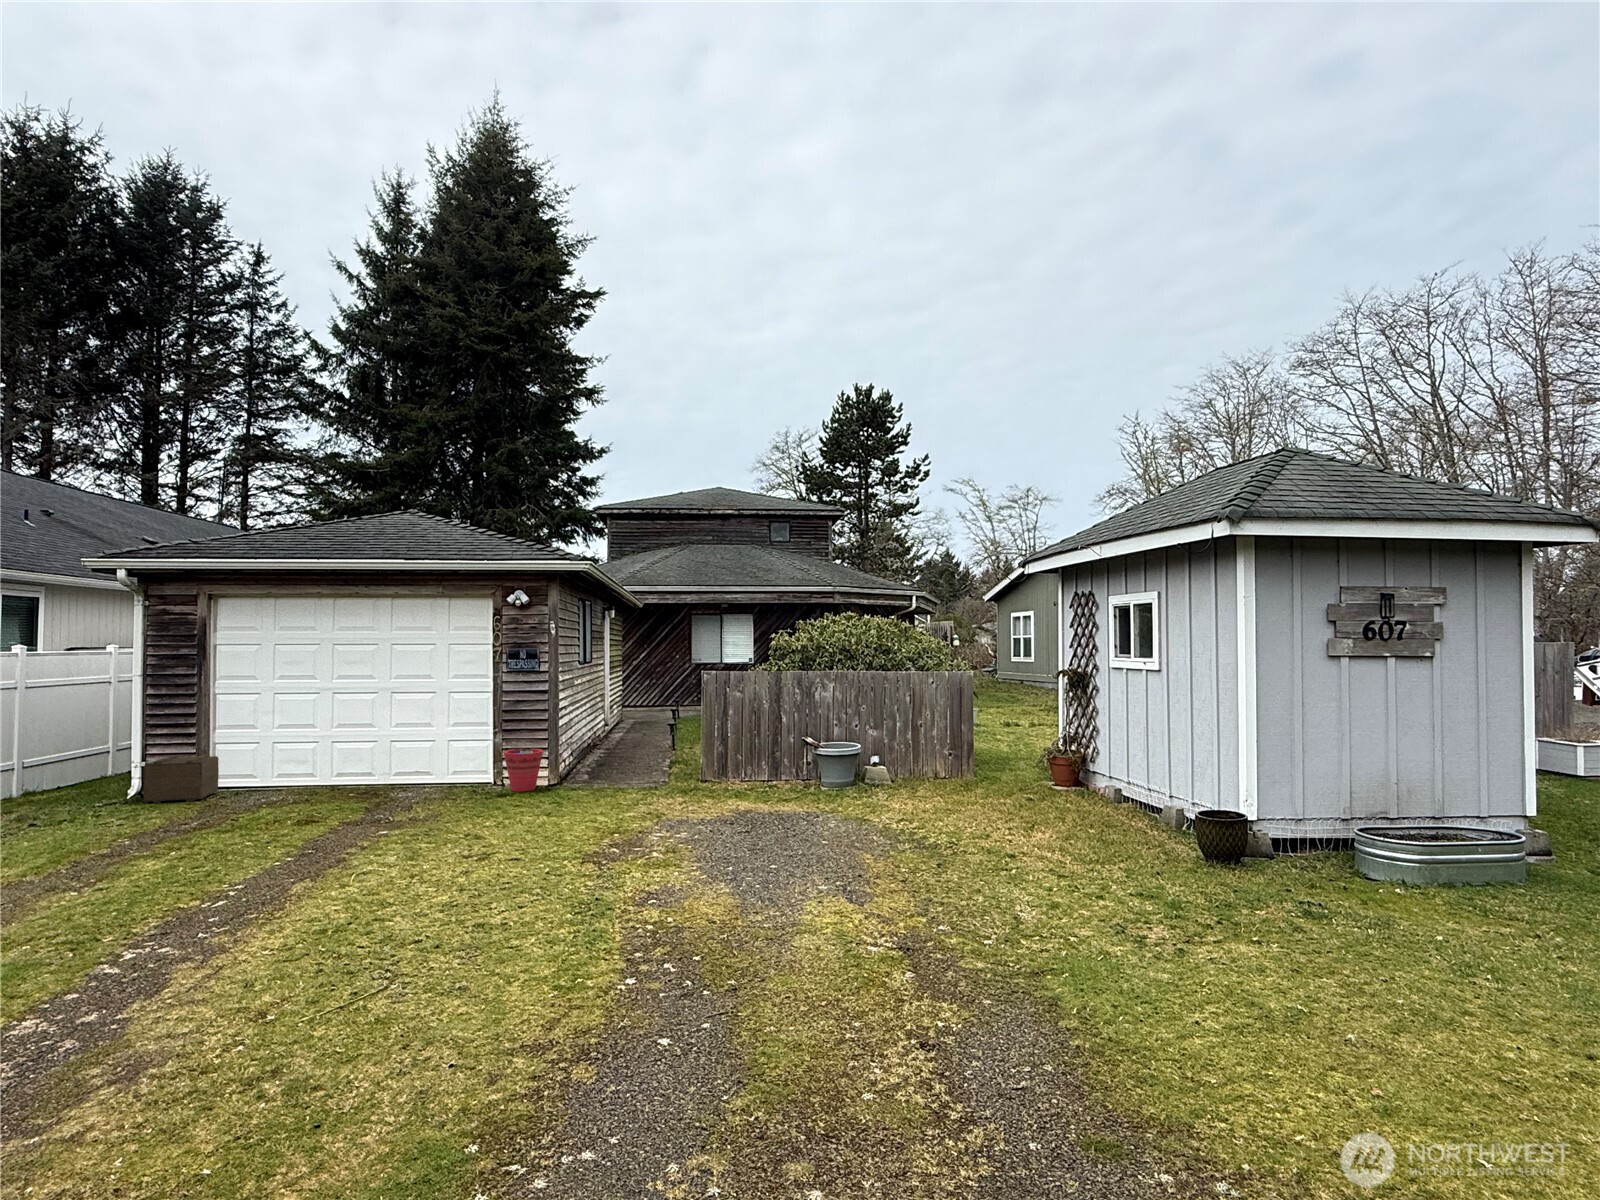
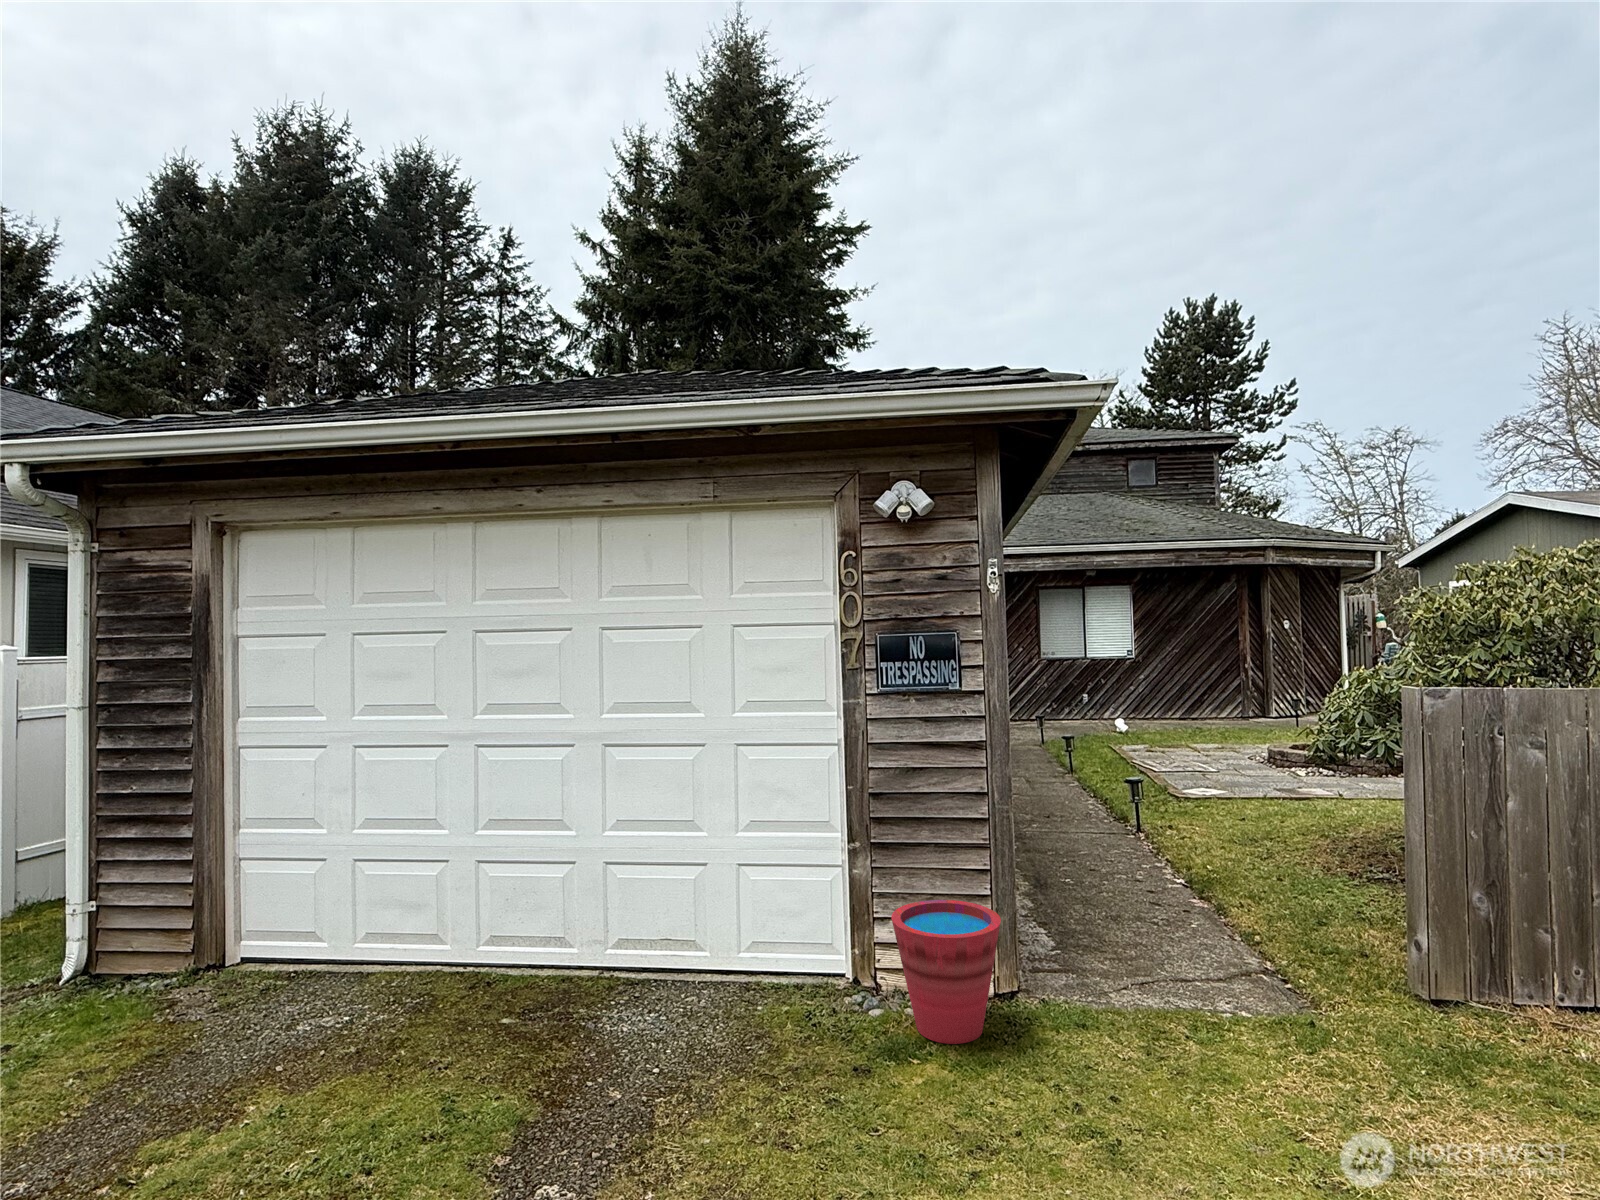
wooden crate: present [144,755,219,803] -> none [31,891,236,1030]

